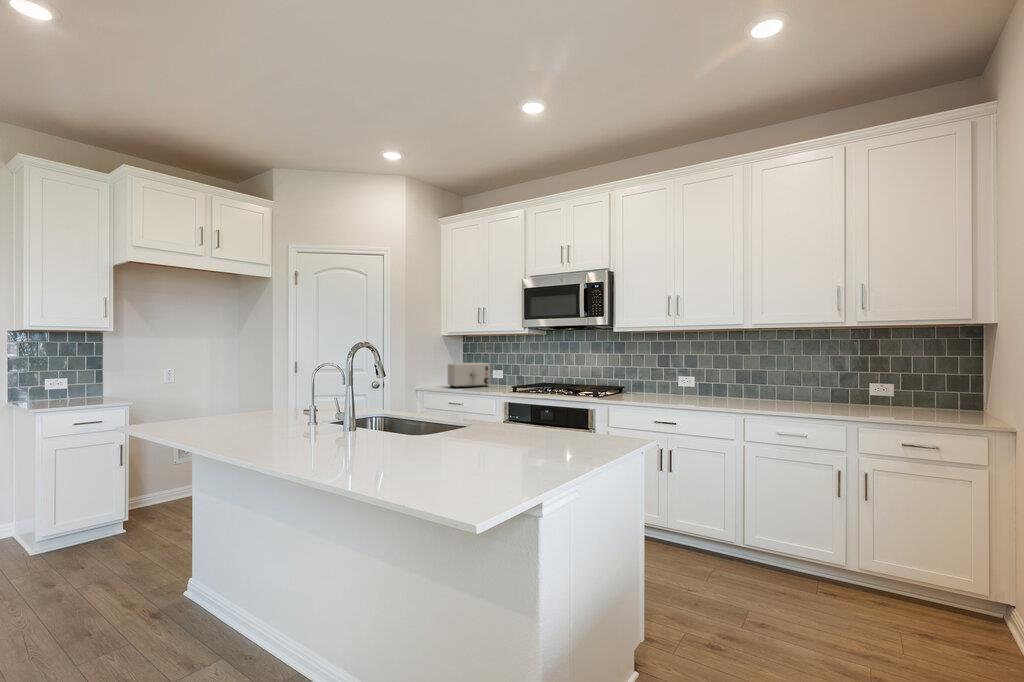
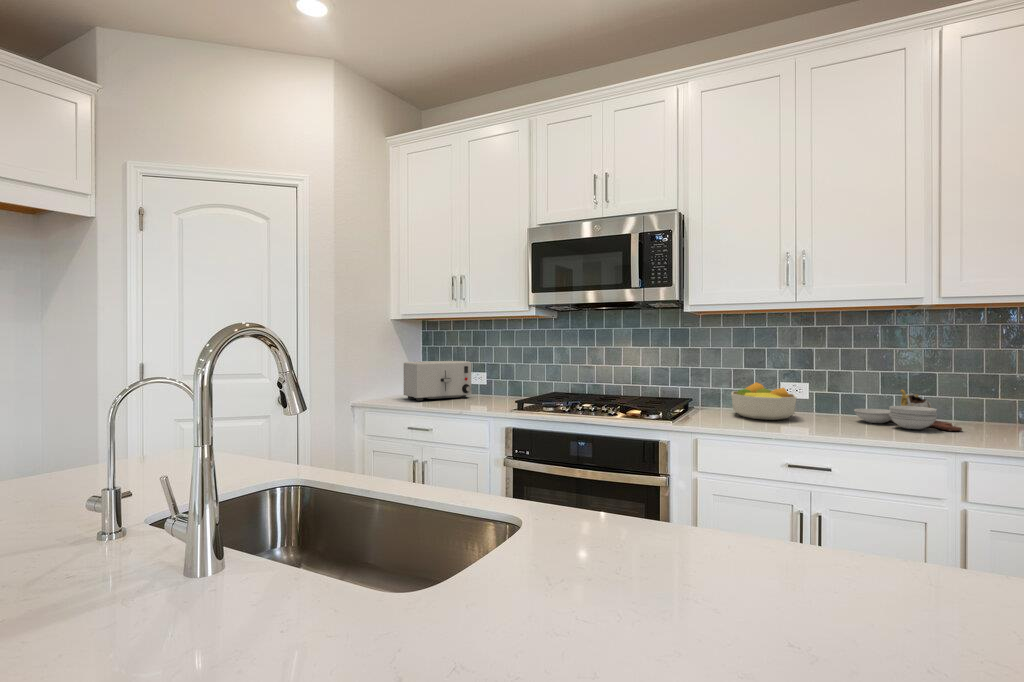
fruit bowl: none [639,376,678,399] -> present [731,382,796,420]
cutting board: none [710,380,767,405] -> present [854,390,962,431]

